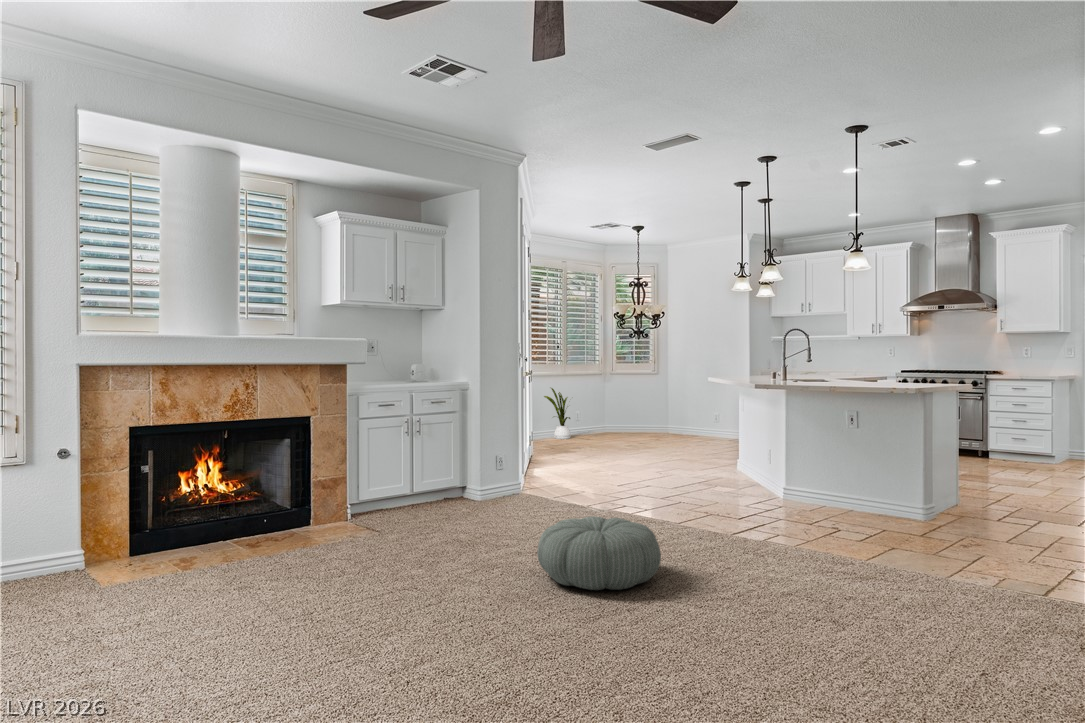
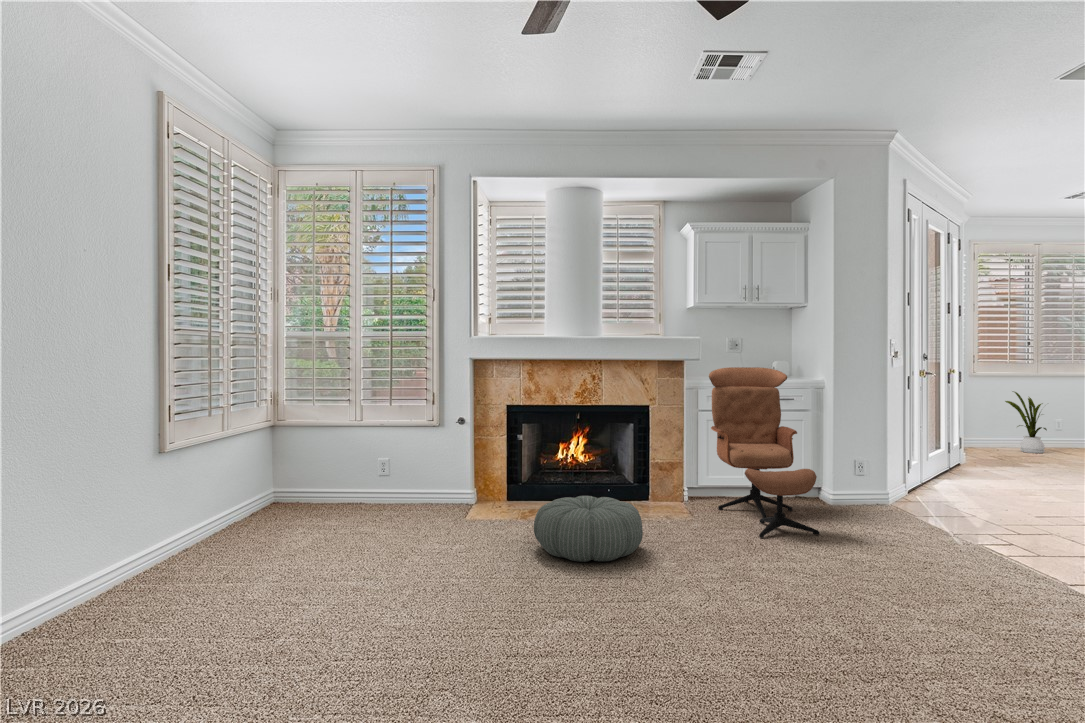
lounge chair: none [373,371,503,539] -> present [709,367,820,538]
pouf: present [537,516,661,590] -> present [534,496,643,562]

